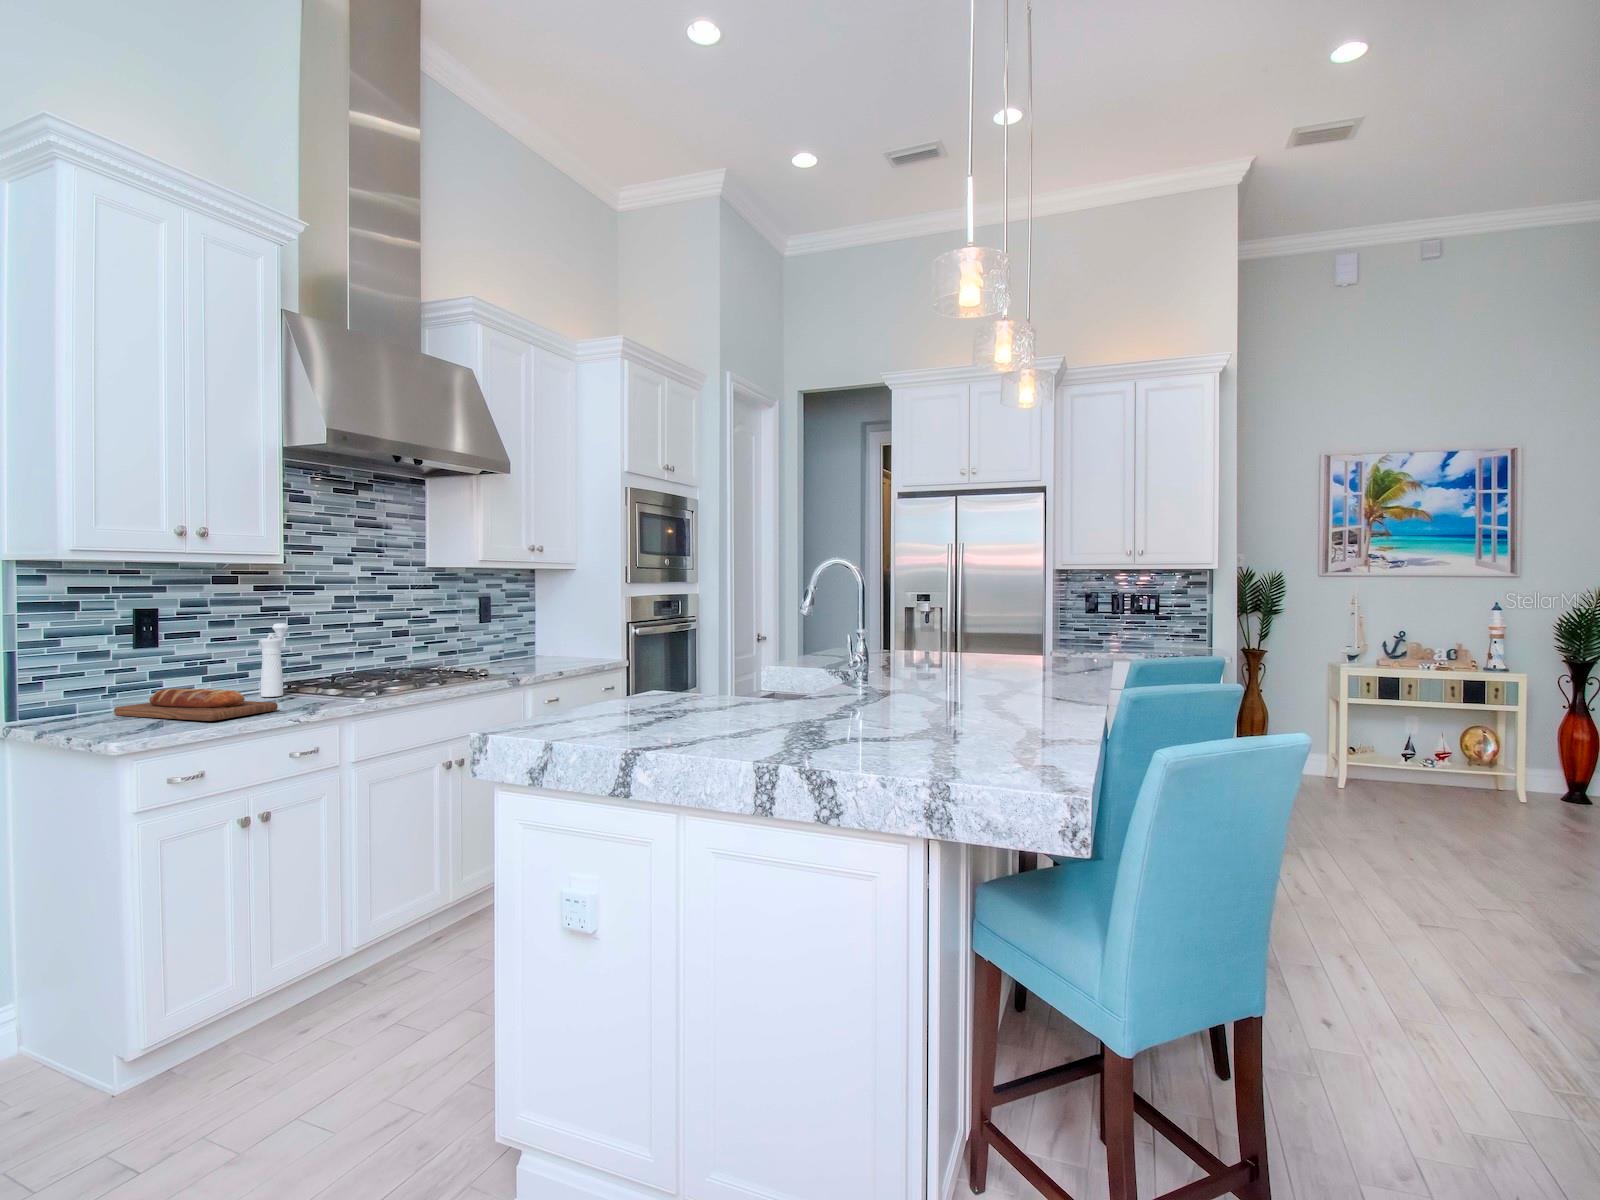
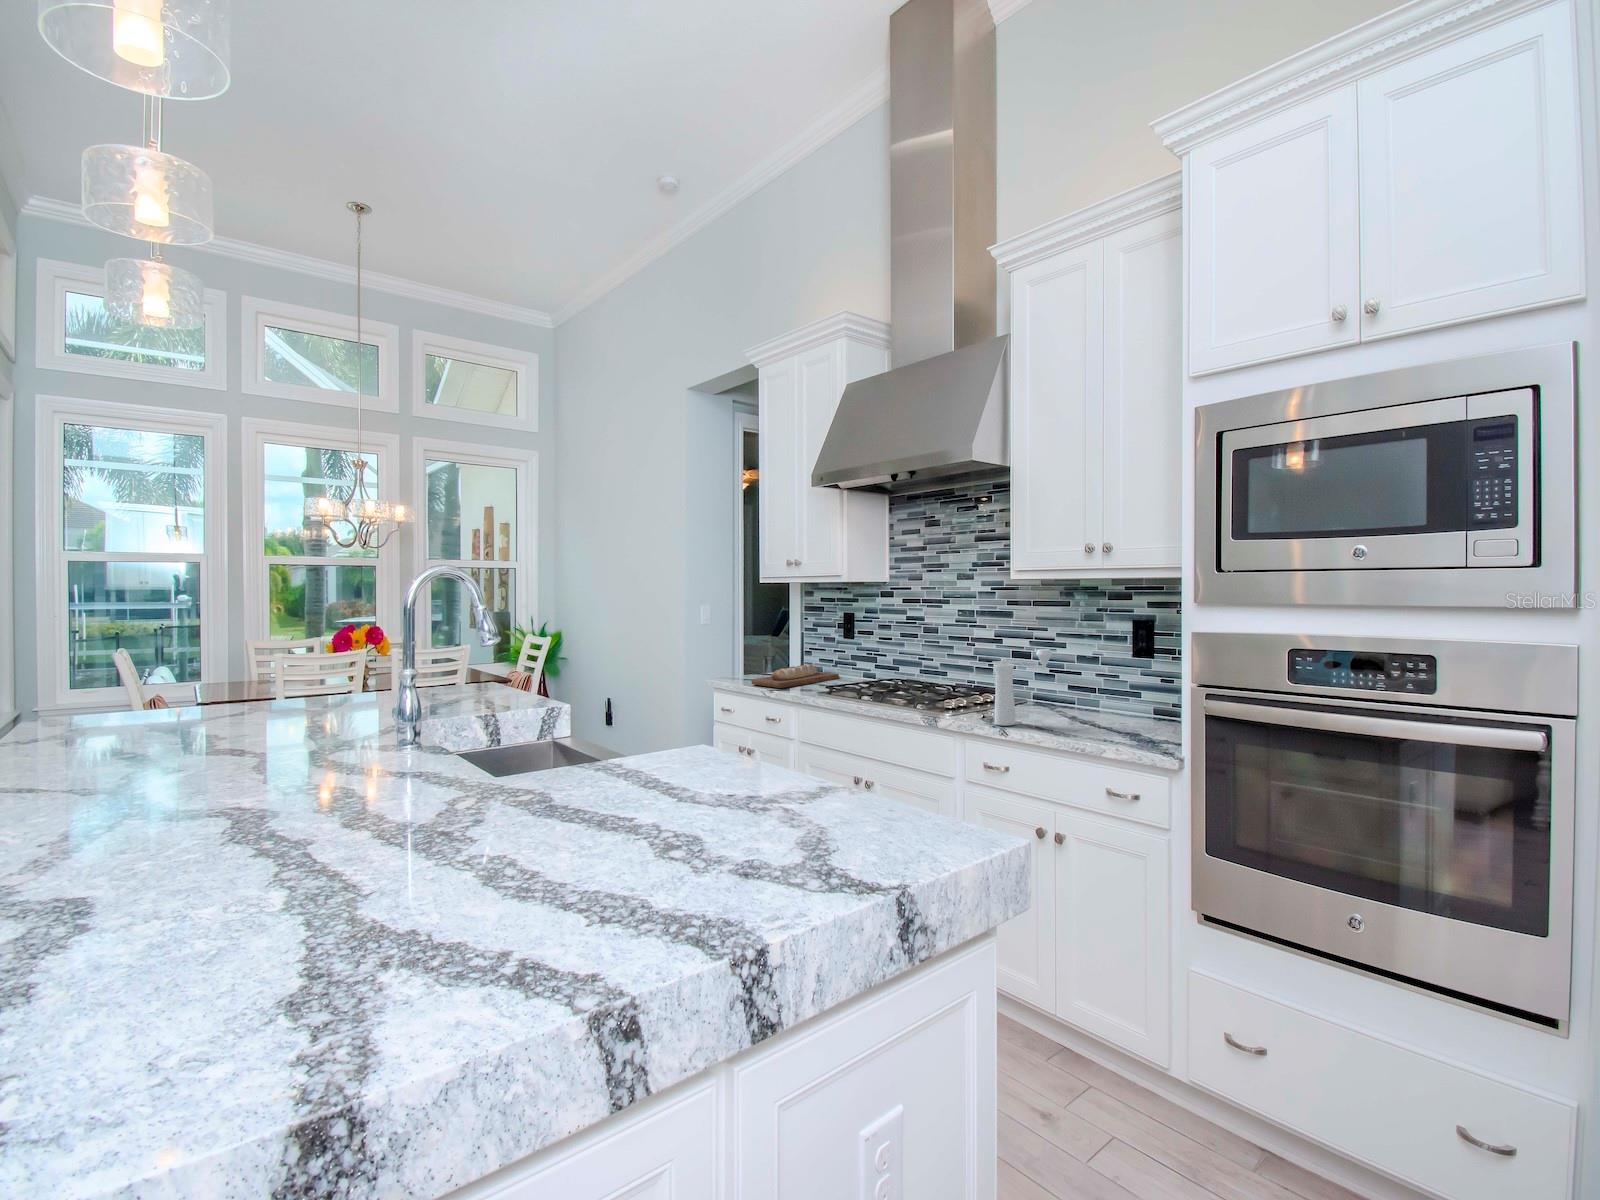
pepper mill: present [260,623,289,697] -> present [992,649,1052,726]

